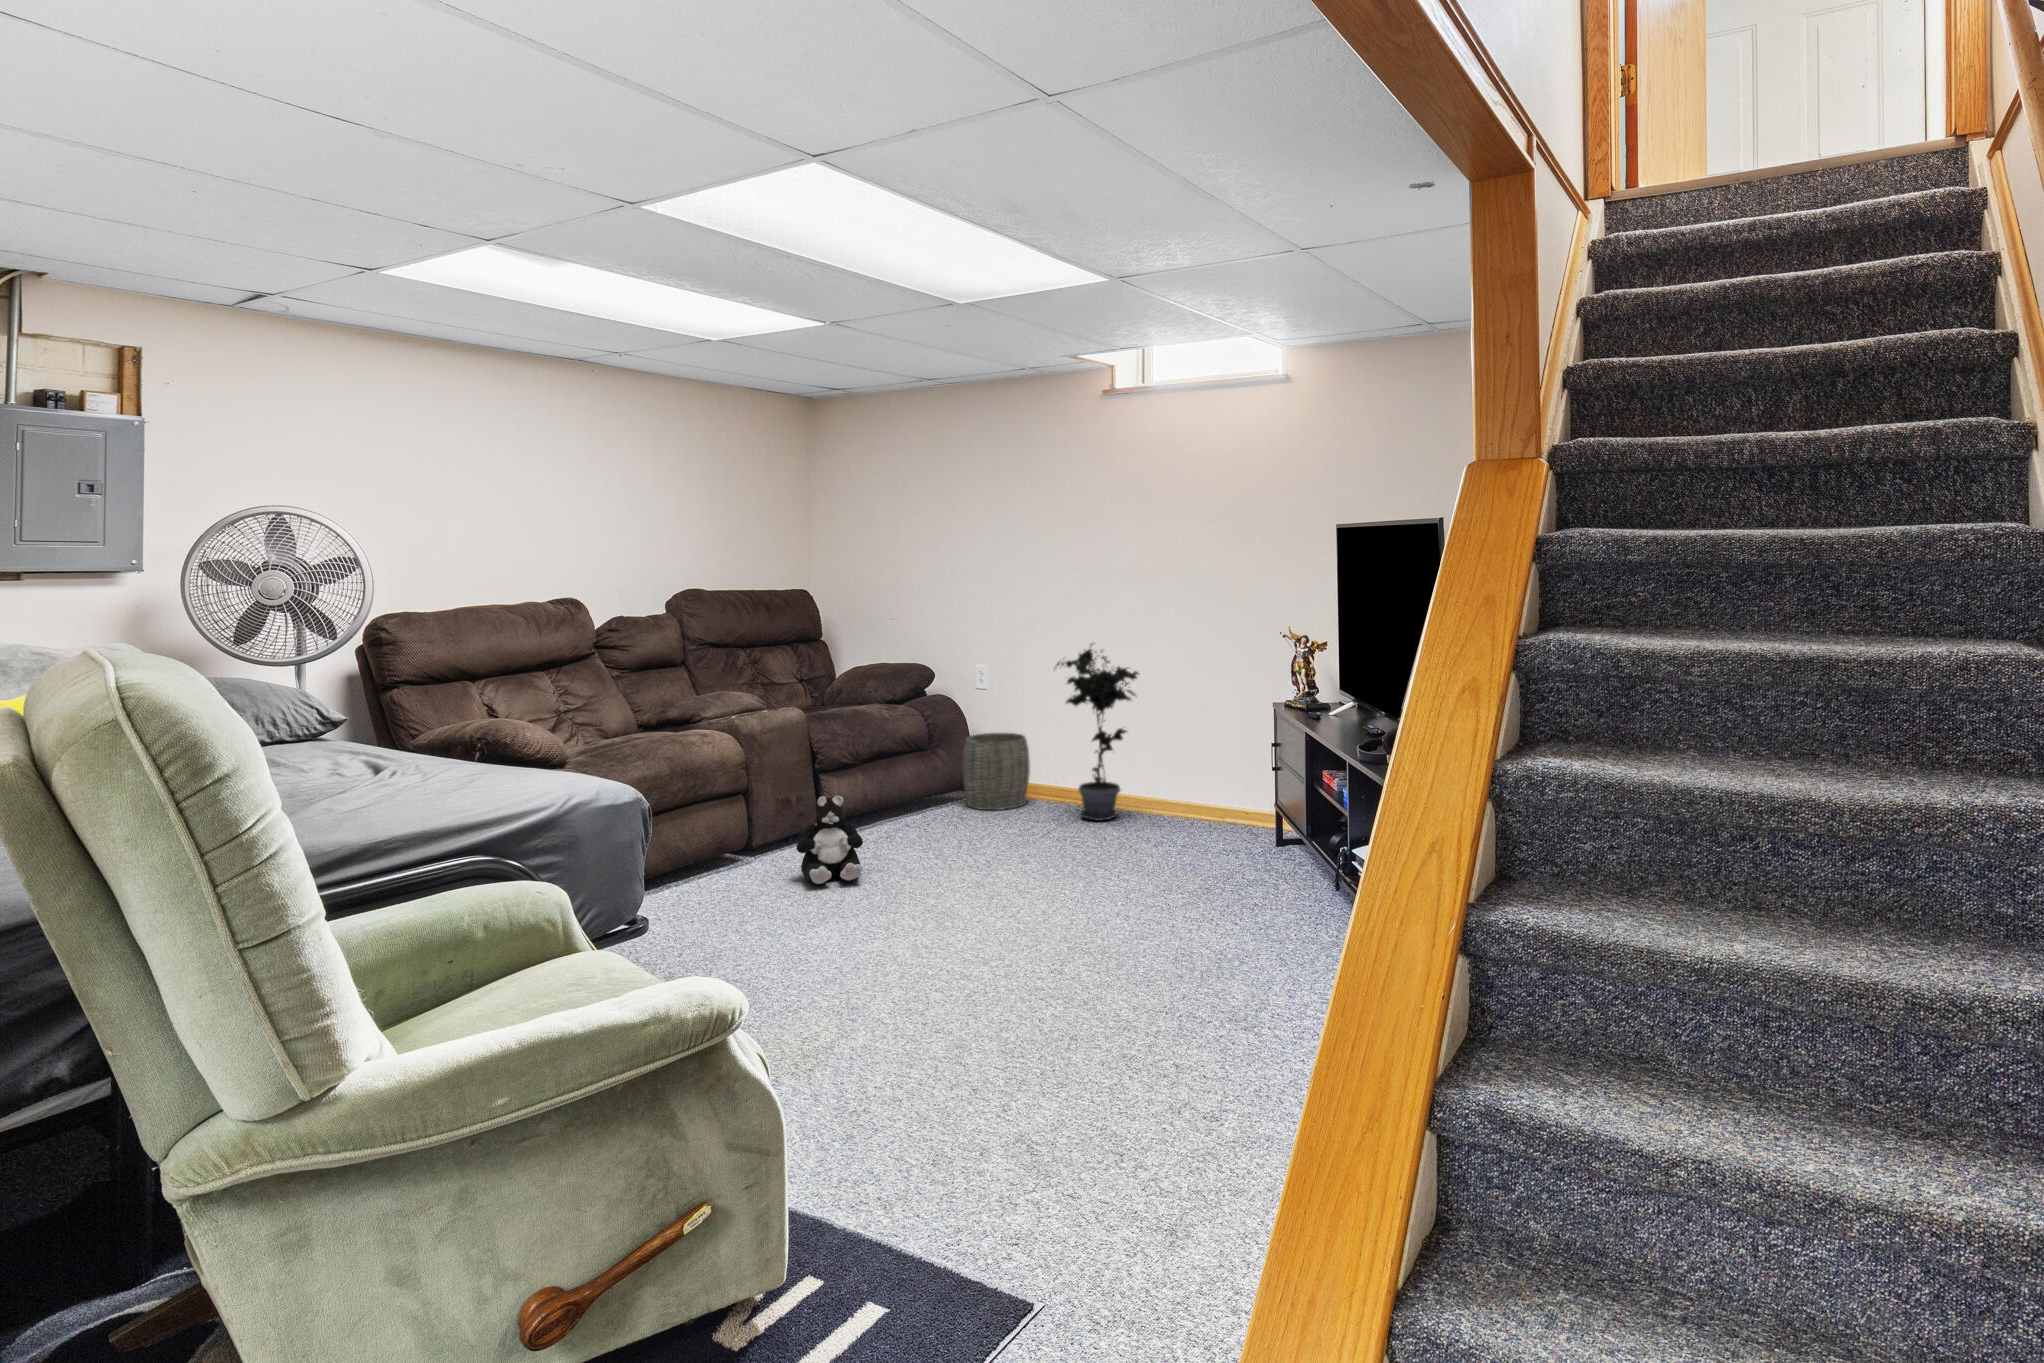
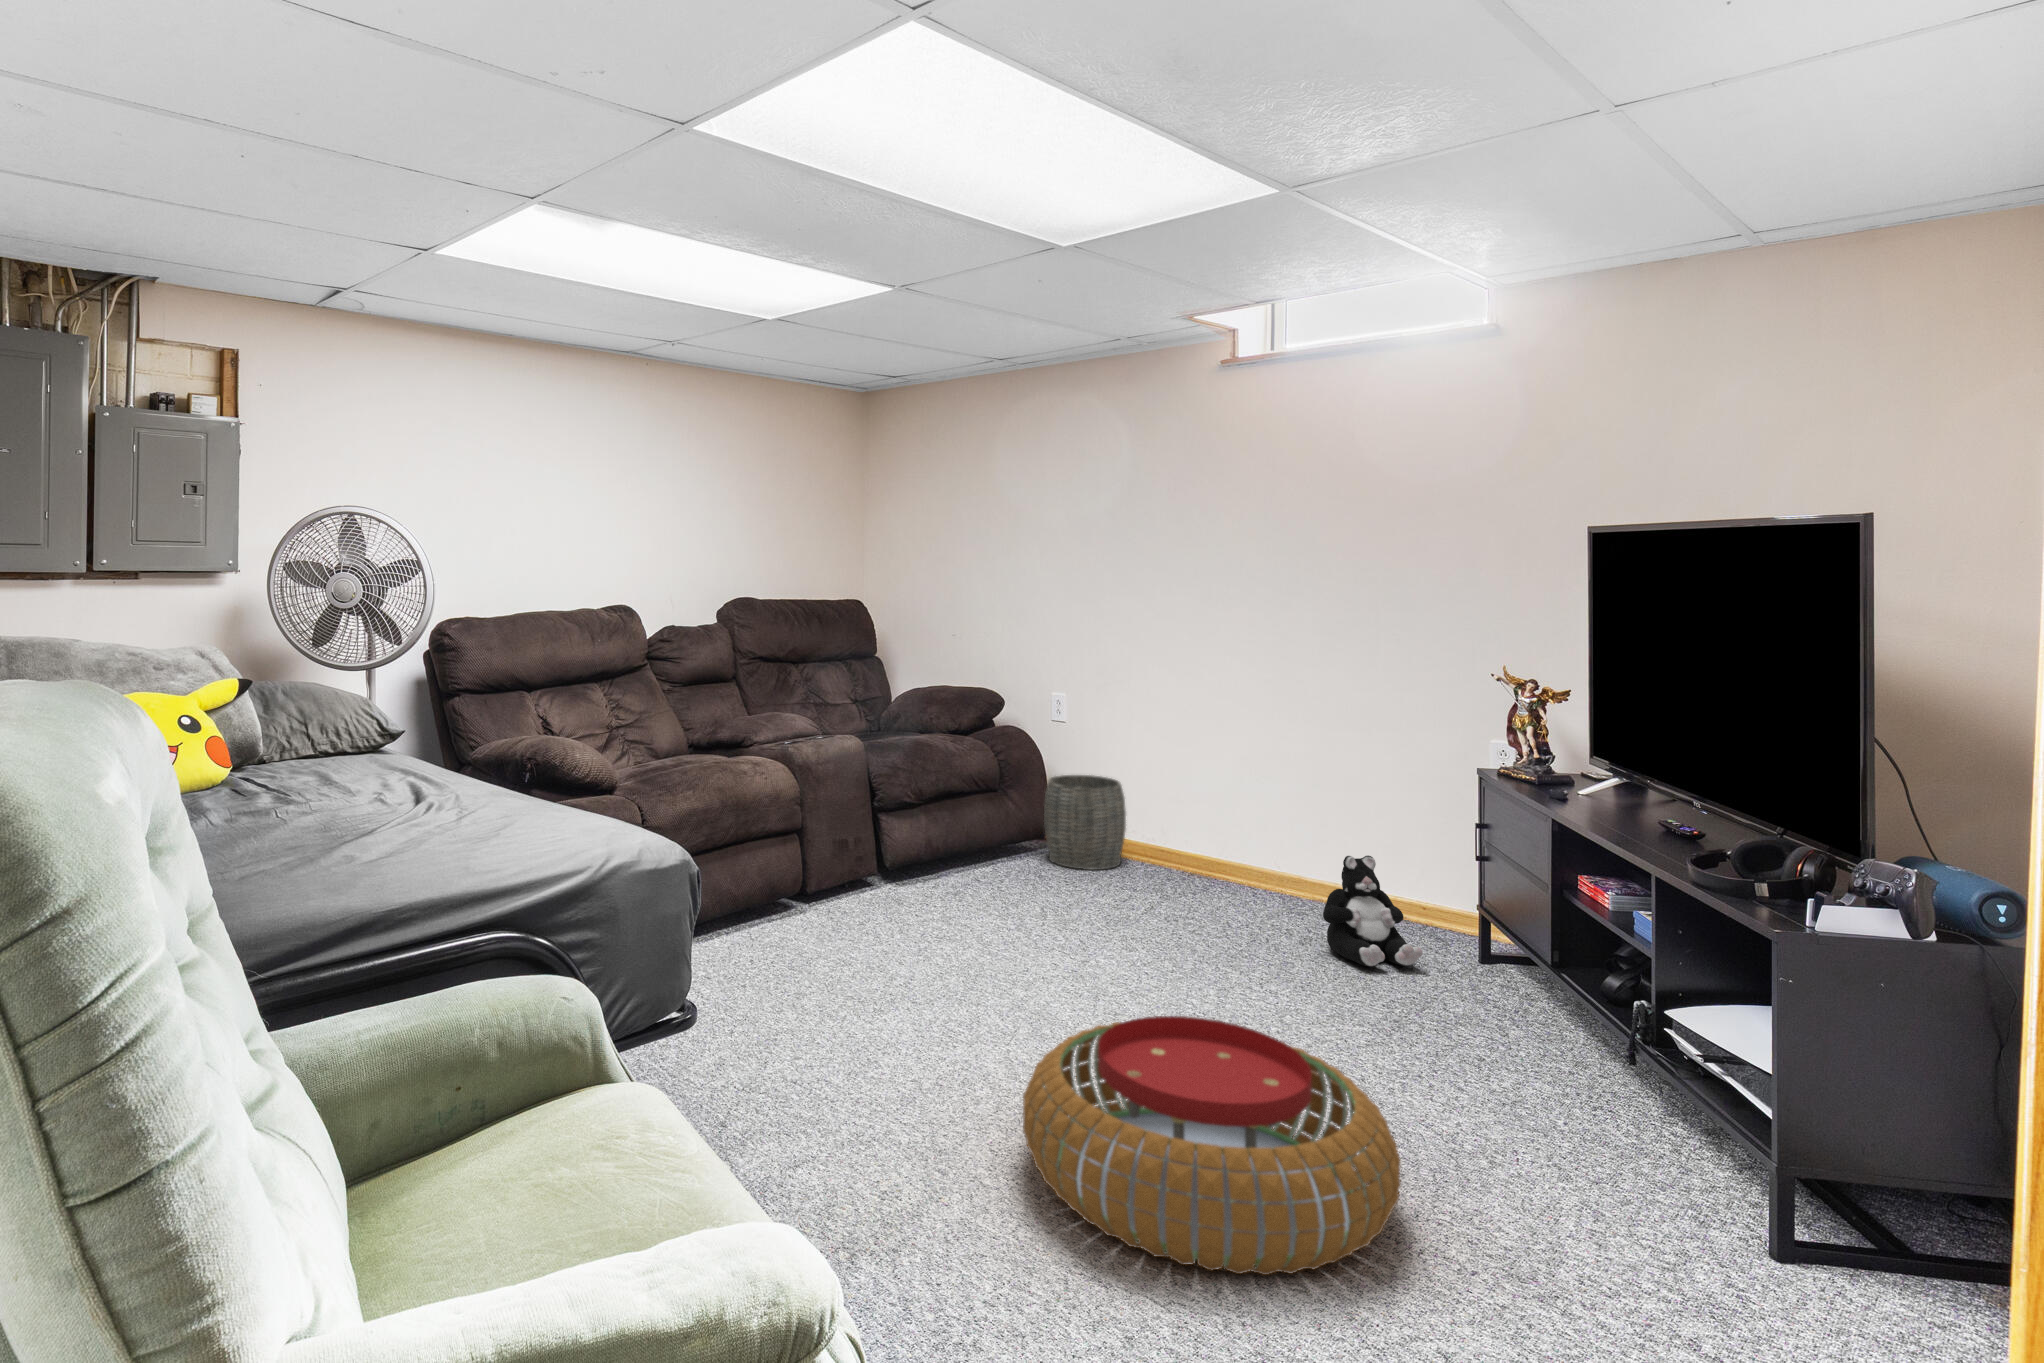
potted plant: present [1054,644,1139,821] -> none [1158,676,1277,898]
plush toy: present [797,794,863,884] -> present [1323,856,1423,966]
pouf: none [922,884,1181,1044] -> present [1023,1016,1401,1275]

